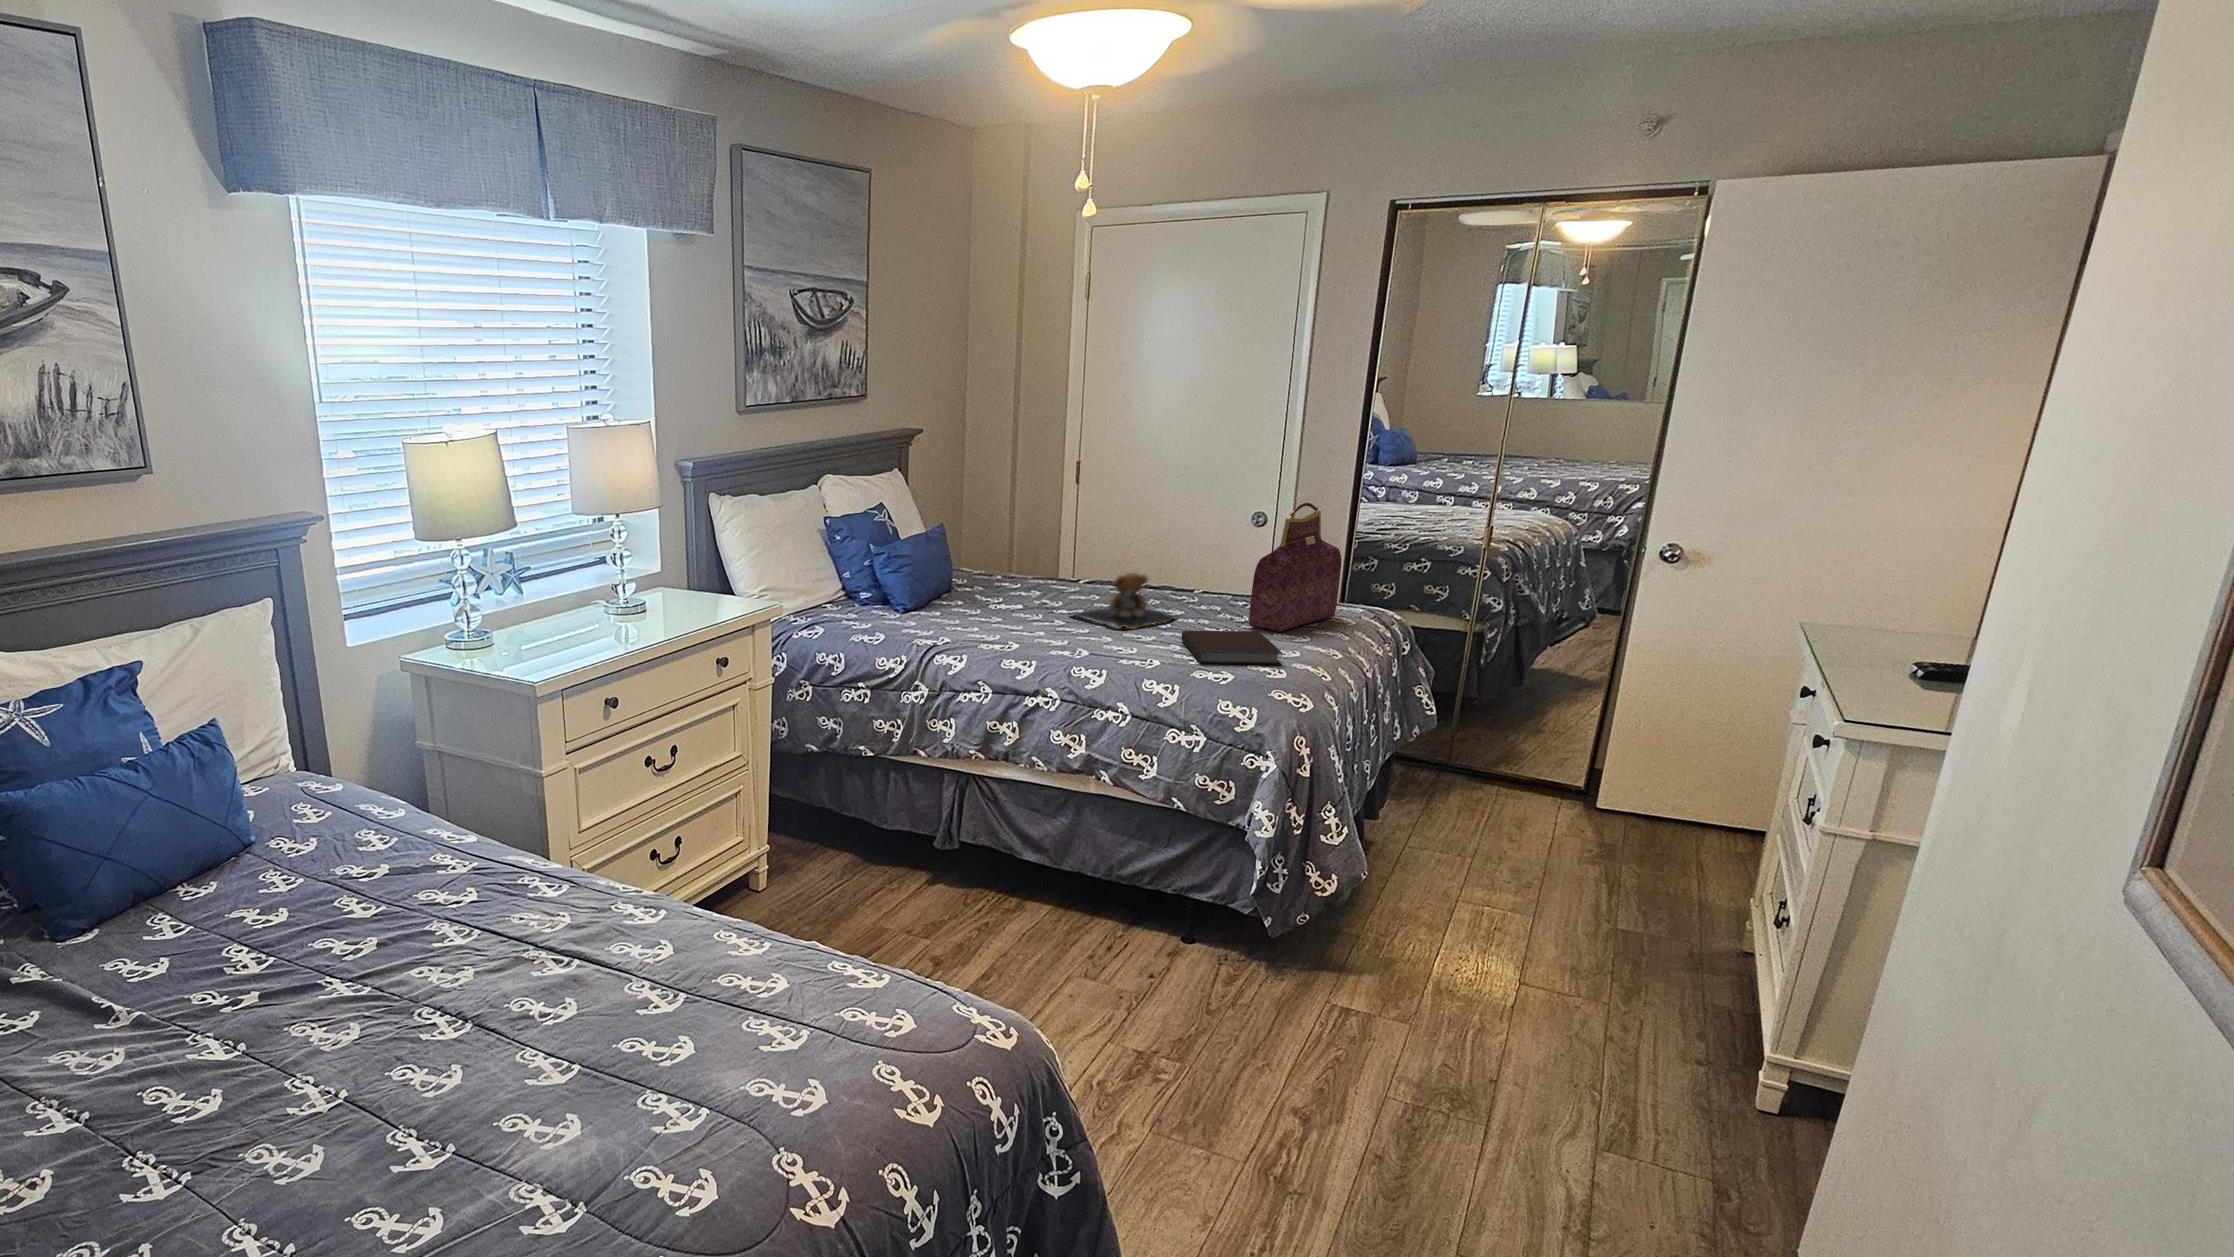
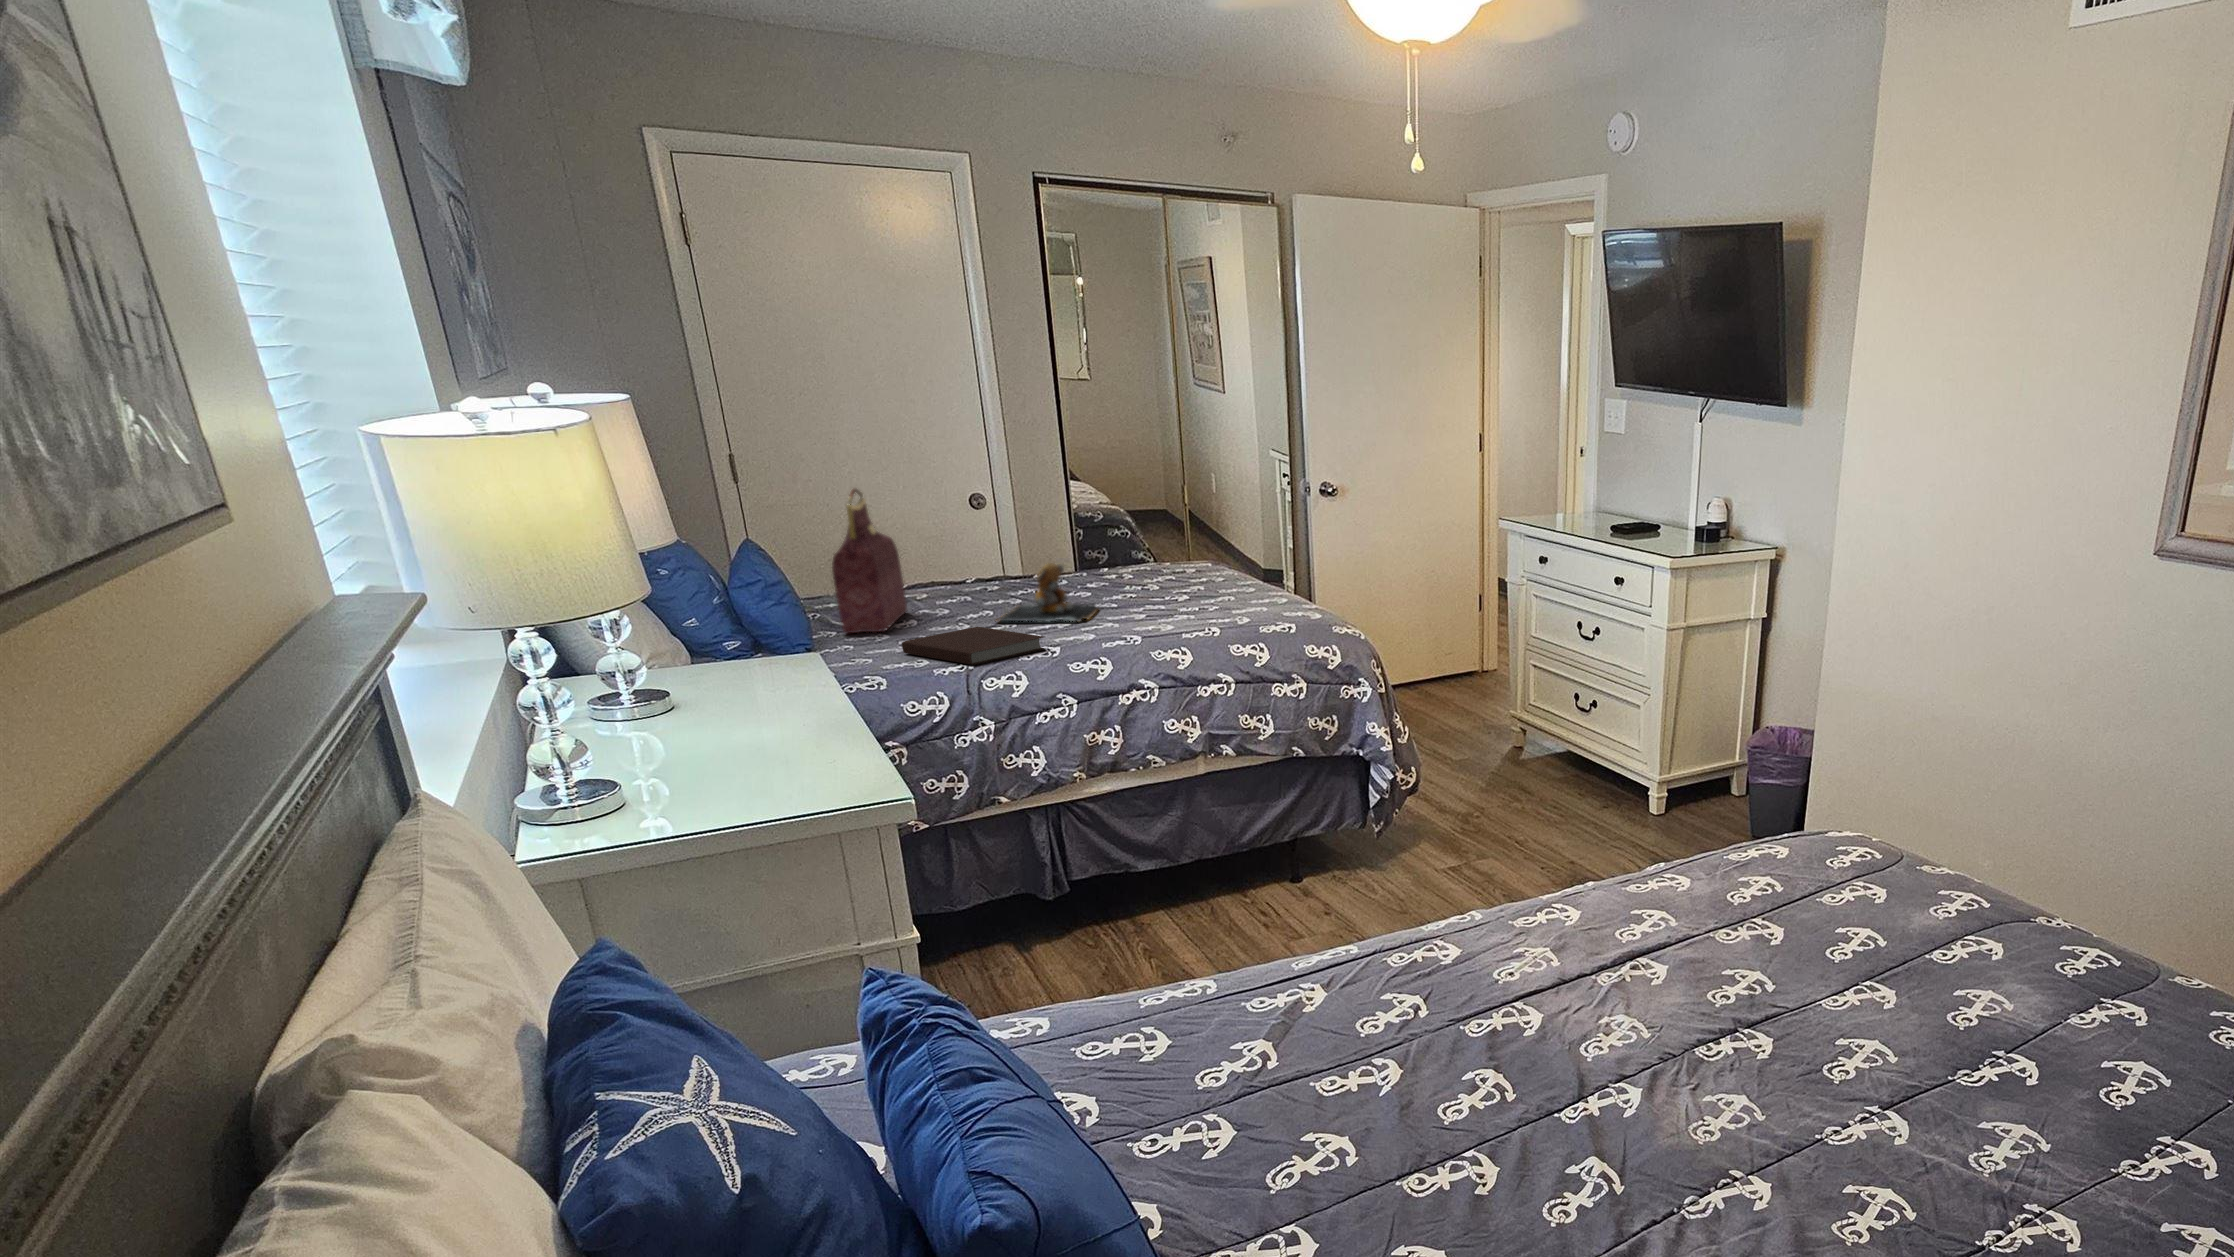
handbag: present [1249,503,1341,632] -> present [832,489,908,634]
notebook: present [1181,631,1283,665] -> present [902,627,1046,665]

